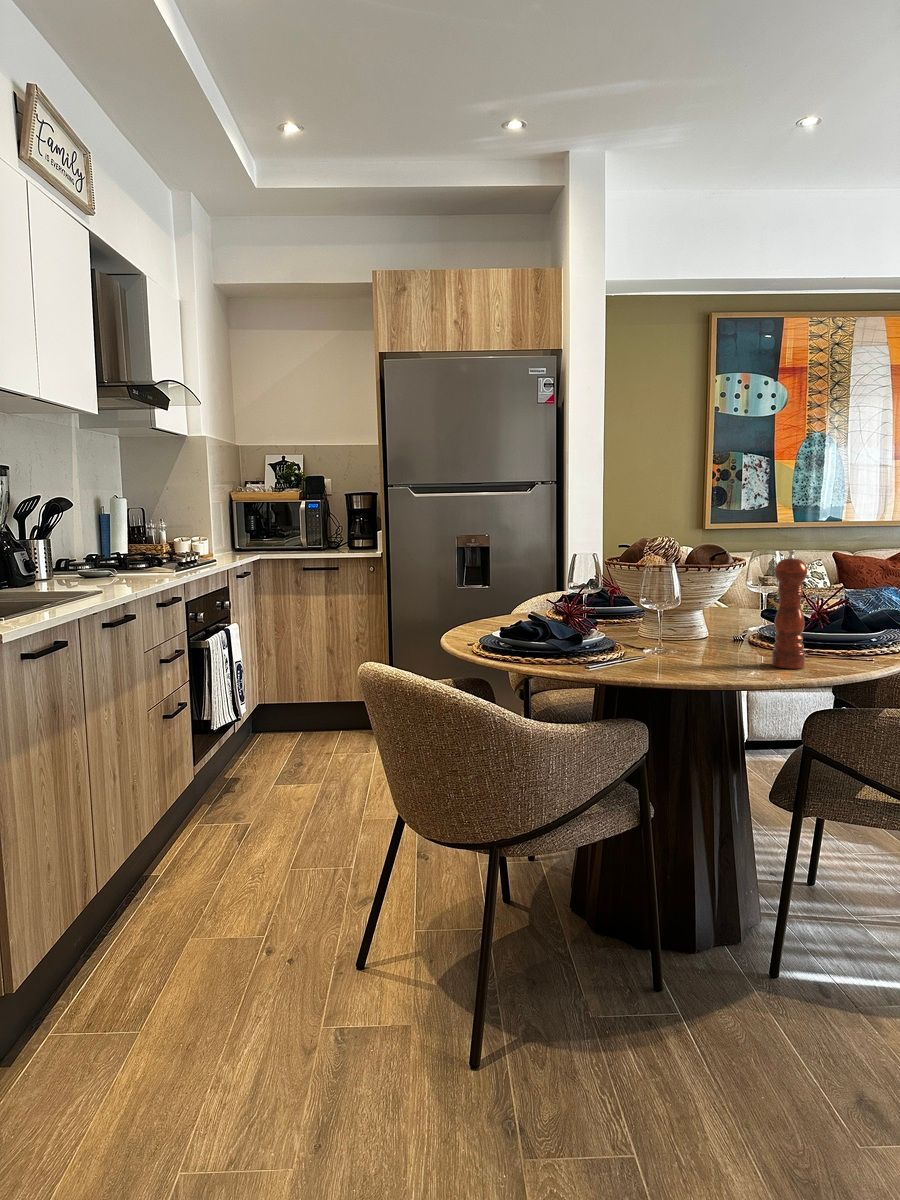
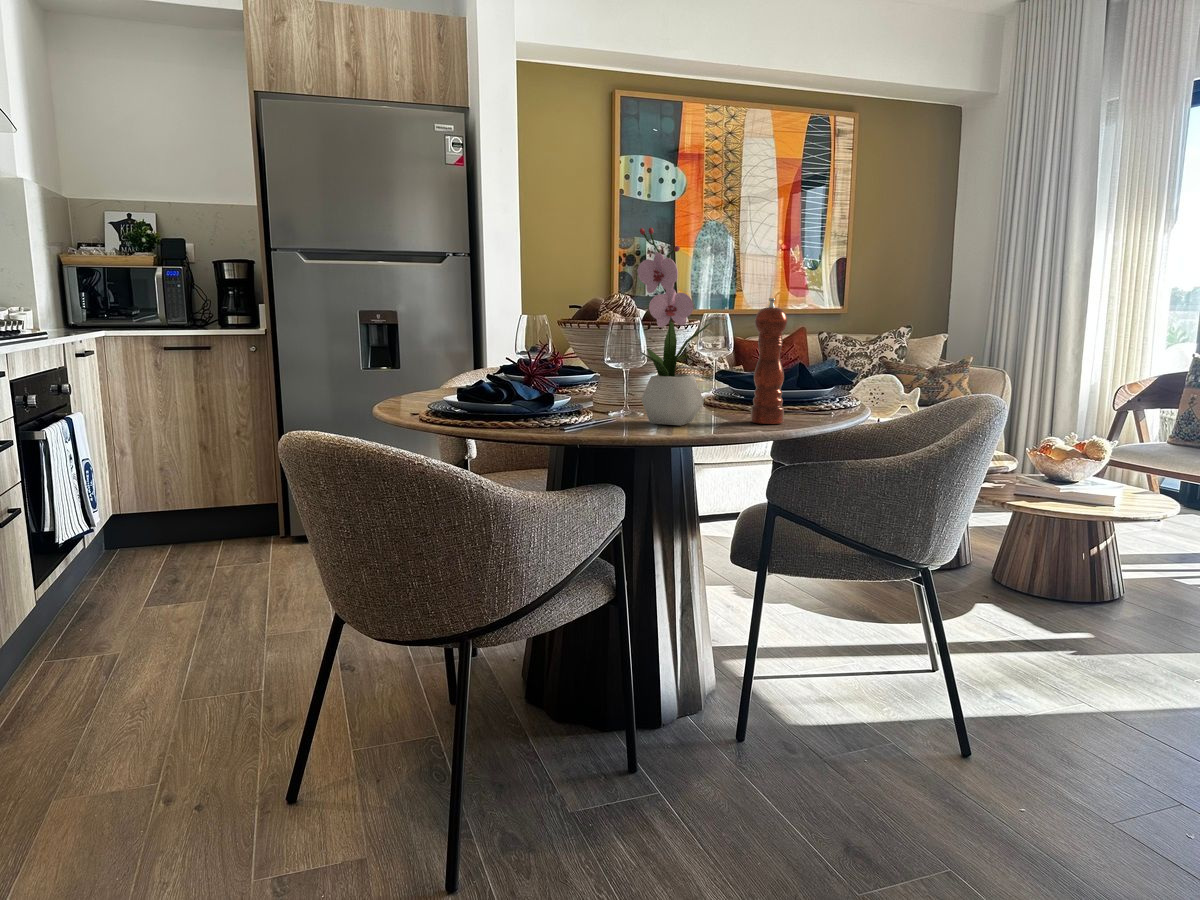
flower arrangement: none [656,490,731,667] -> present [637,228,710,426]

